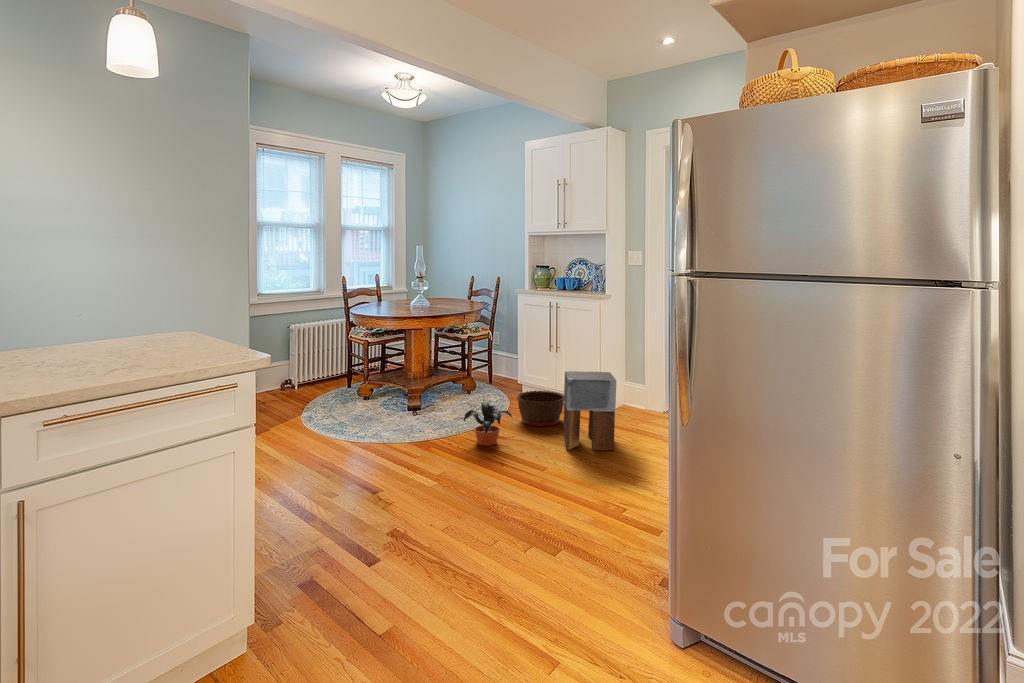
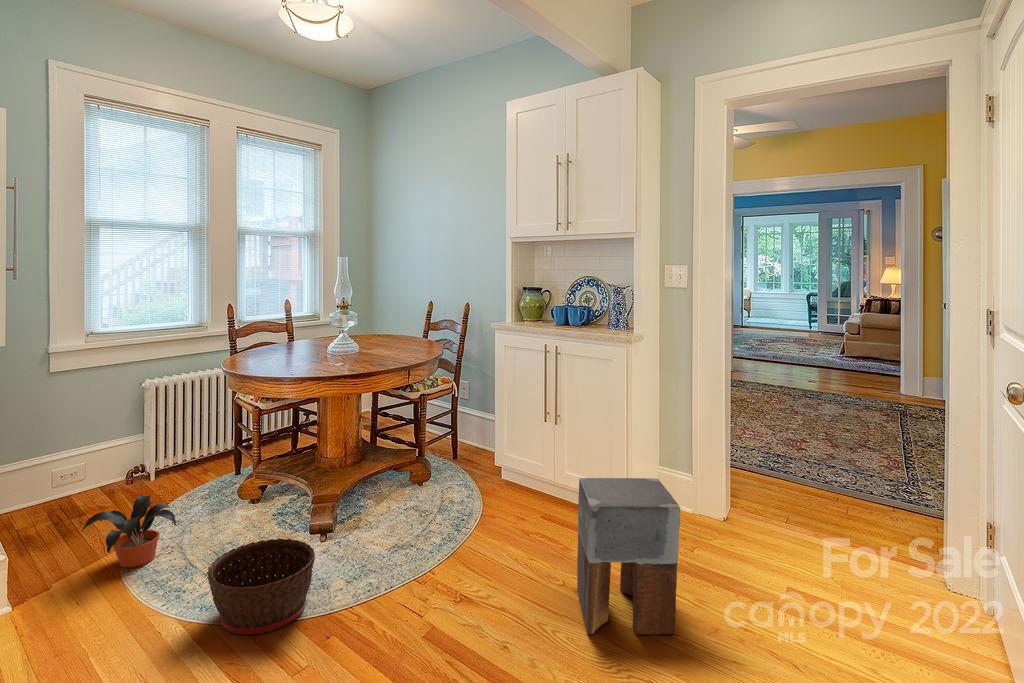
basket: present [517,391,564,426] -> present [207,539,315,635]
potted plant: present [464,403,512,446] -> present [82,495,176,567]

